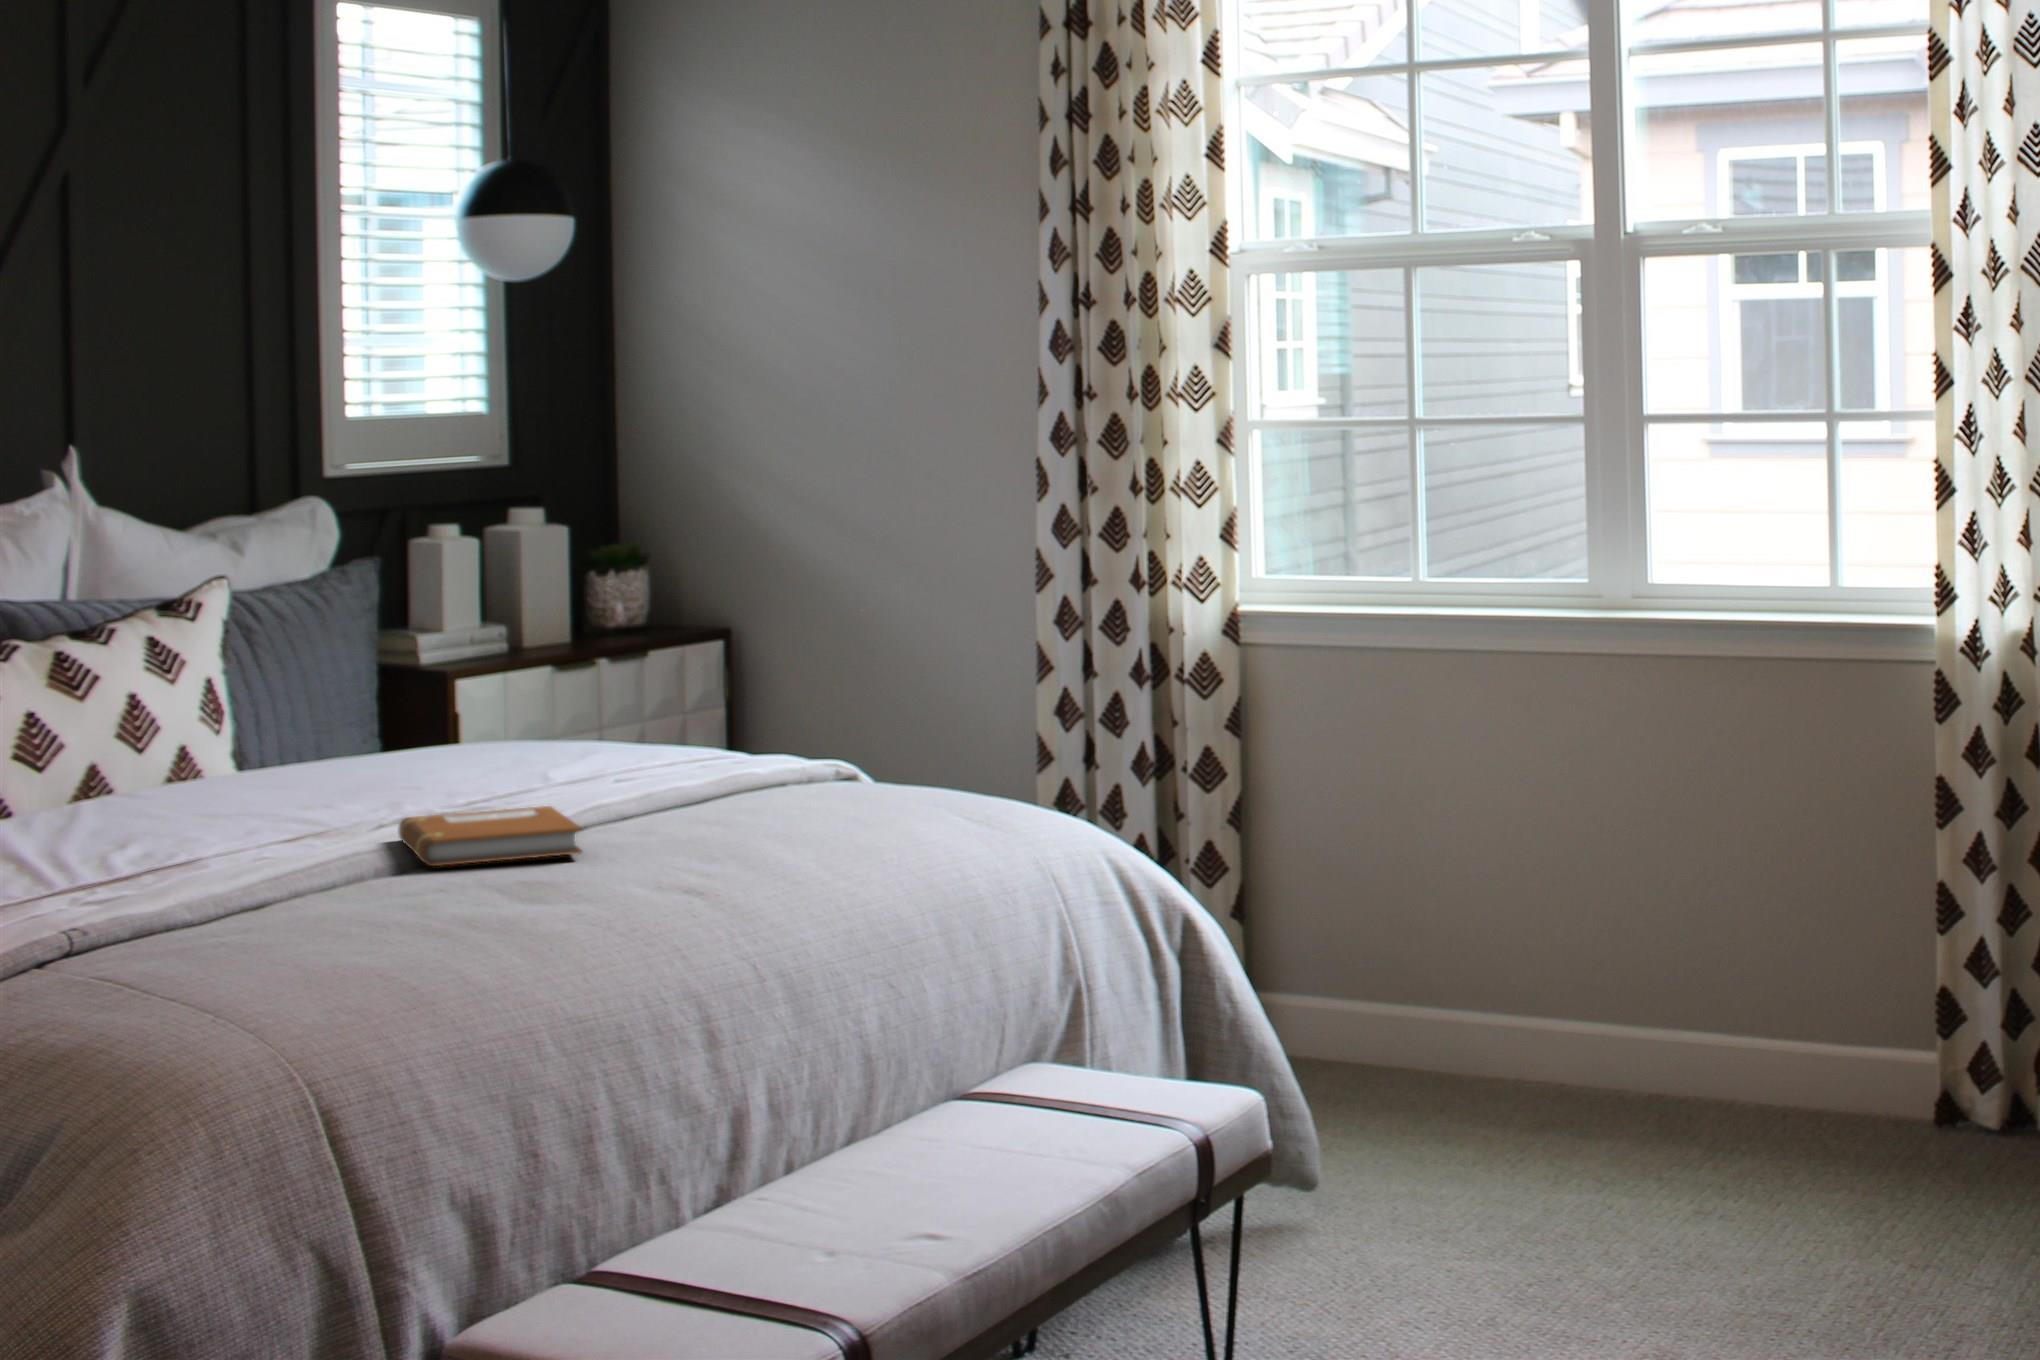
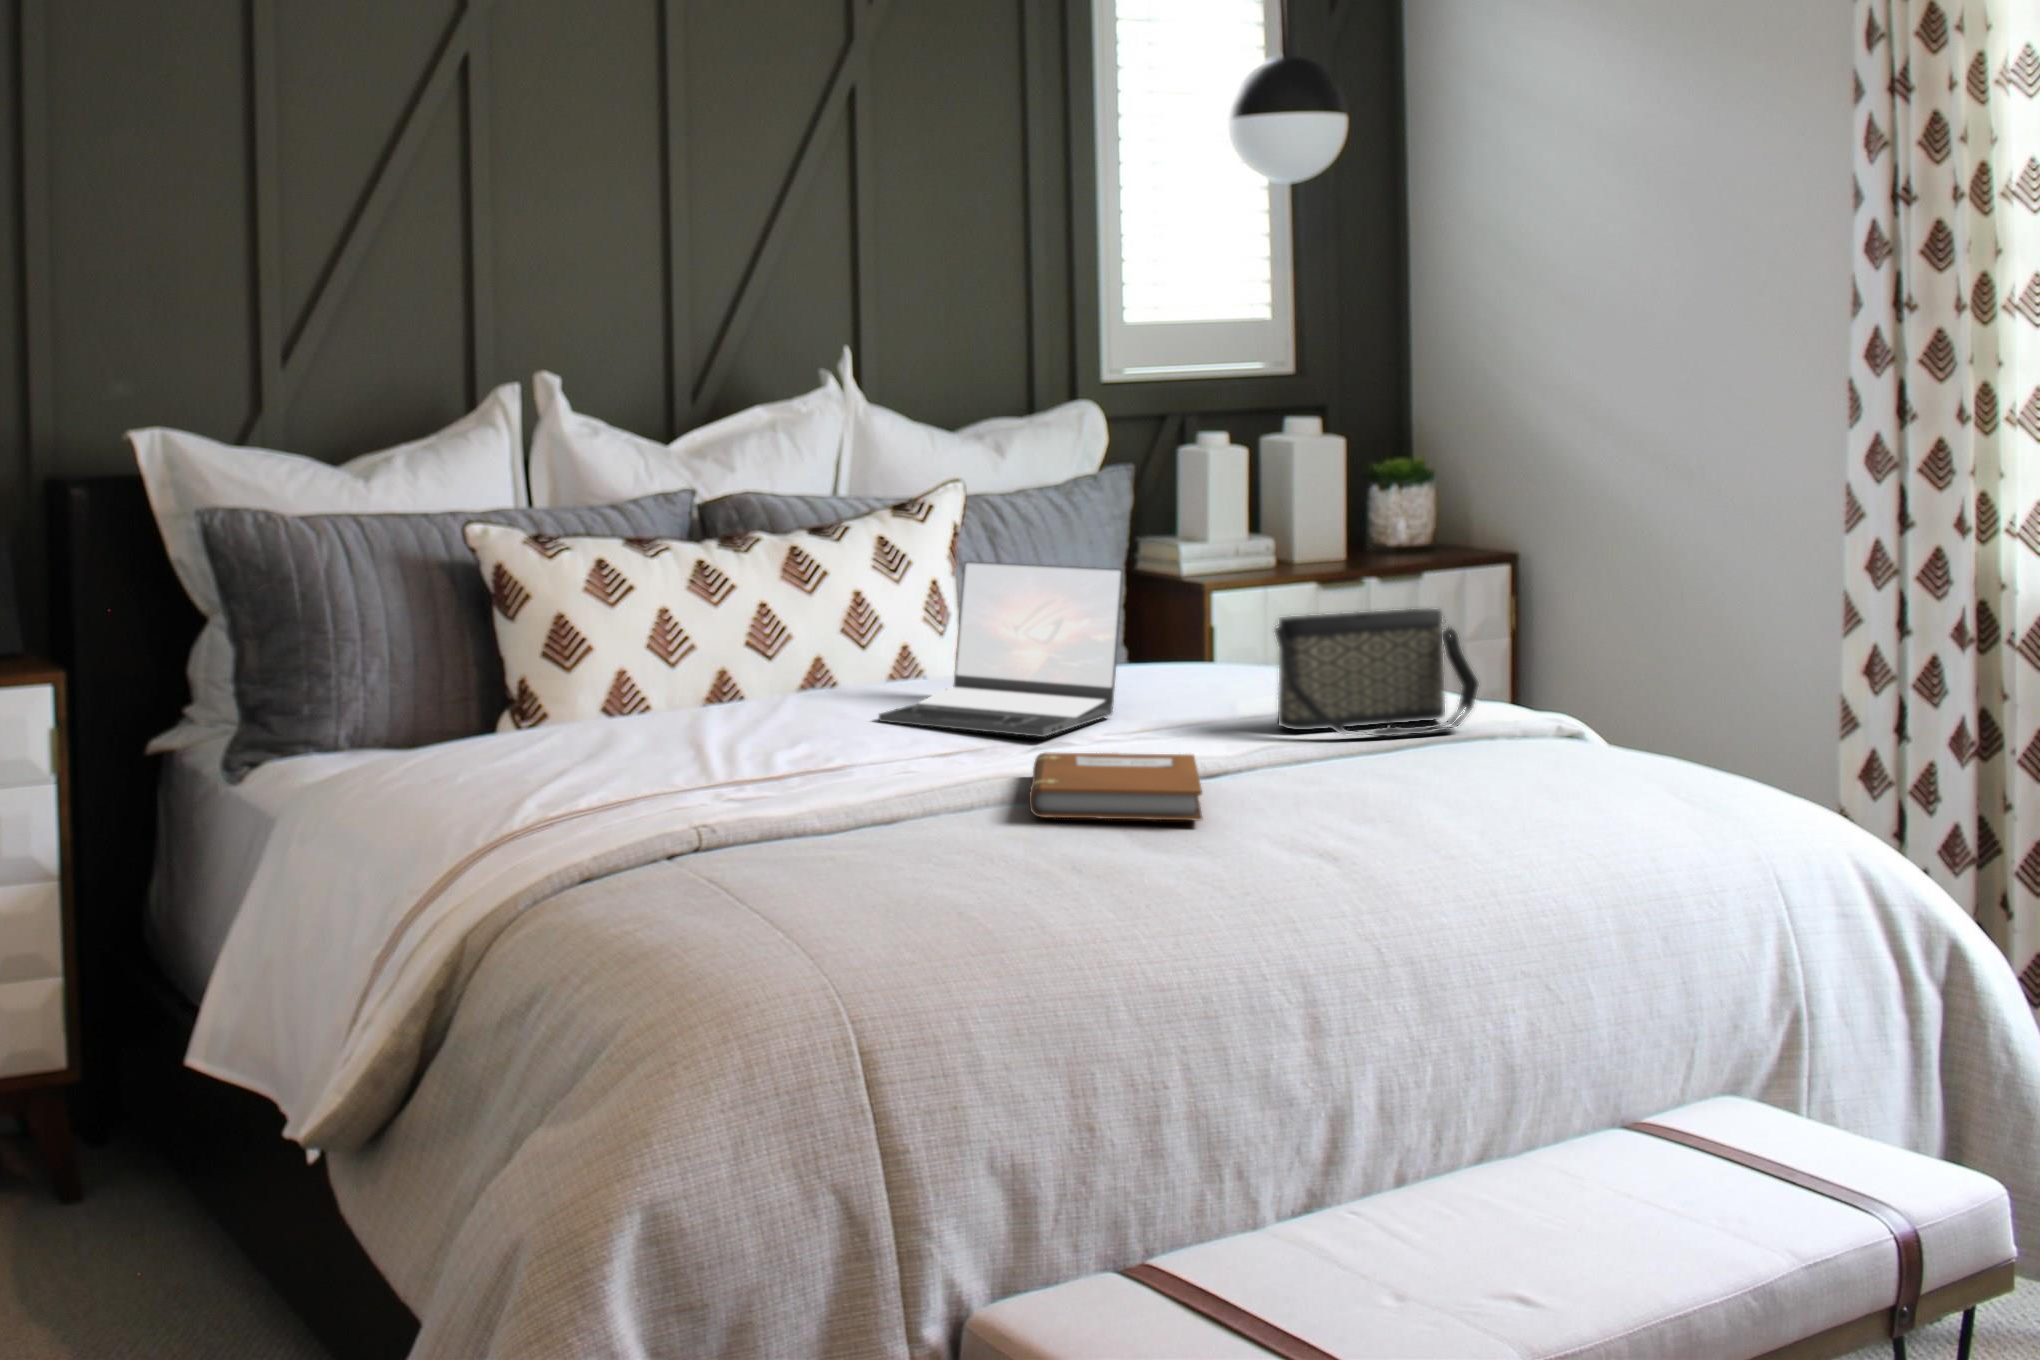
laptop: none [200,650,445,814] -> present [879,561,1123,737]
handbag: none [597,669,777,785] -> present [1275,609,1478,736]

